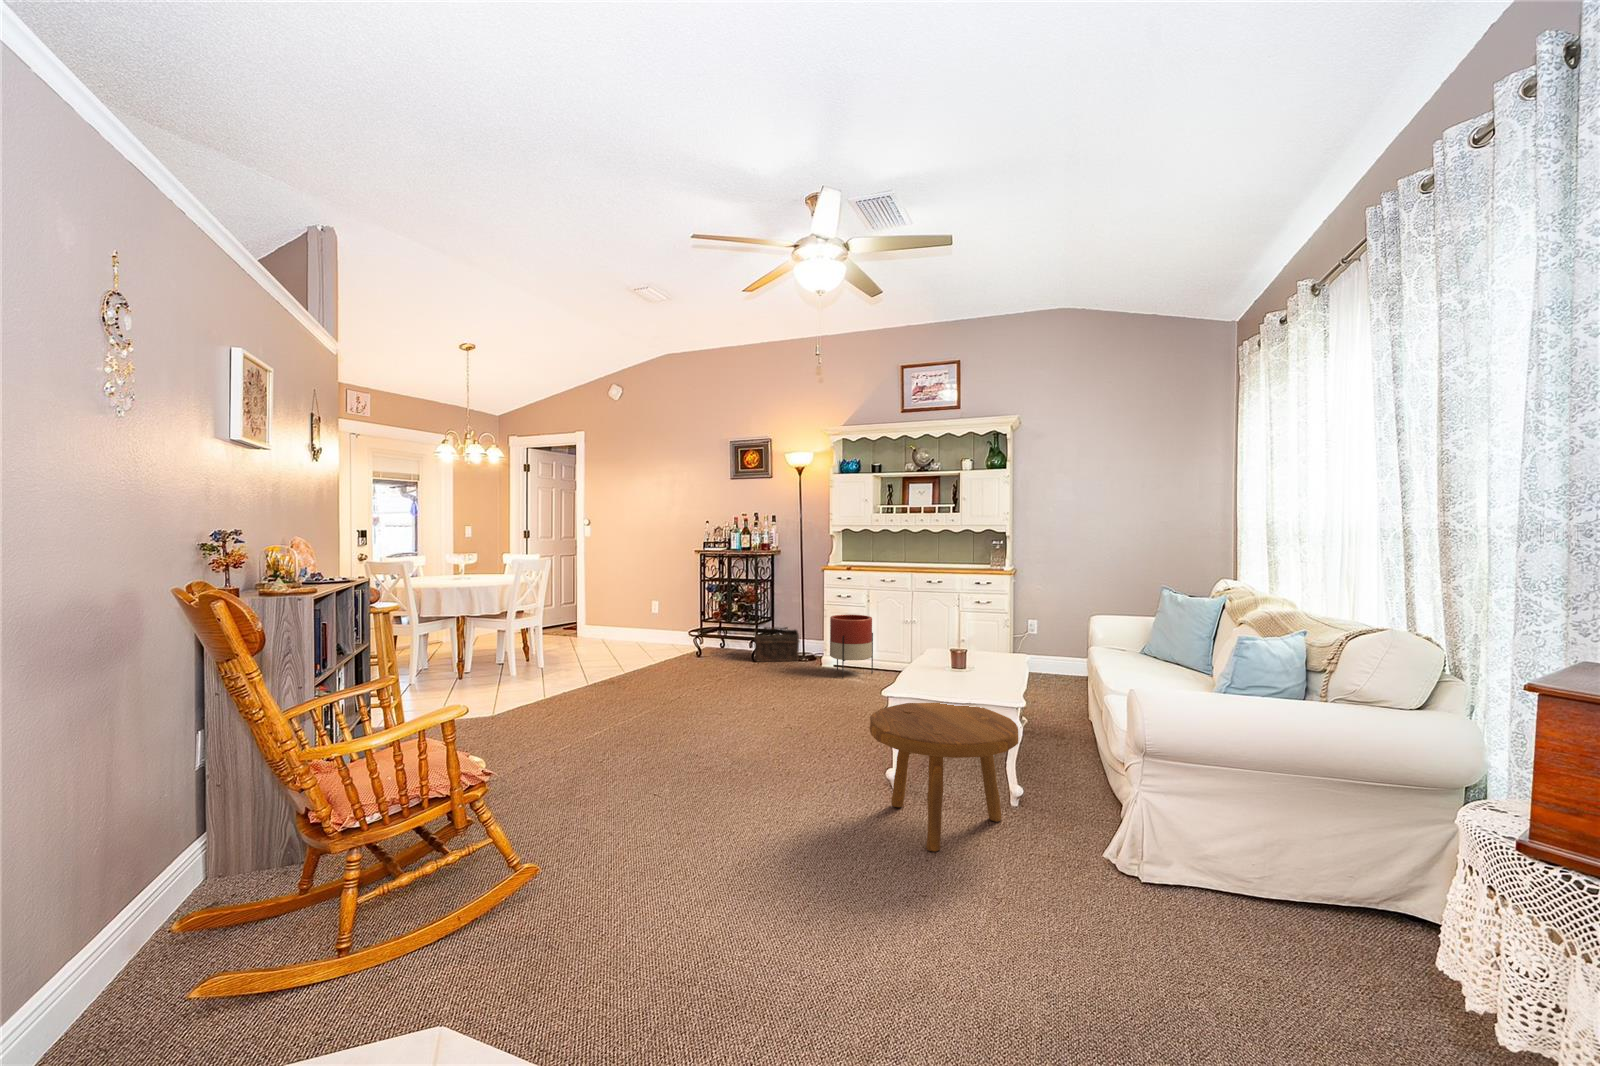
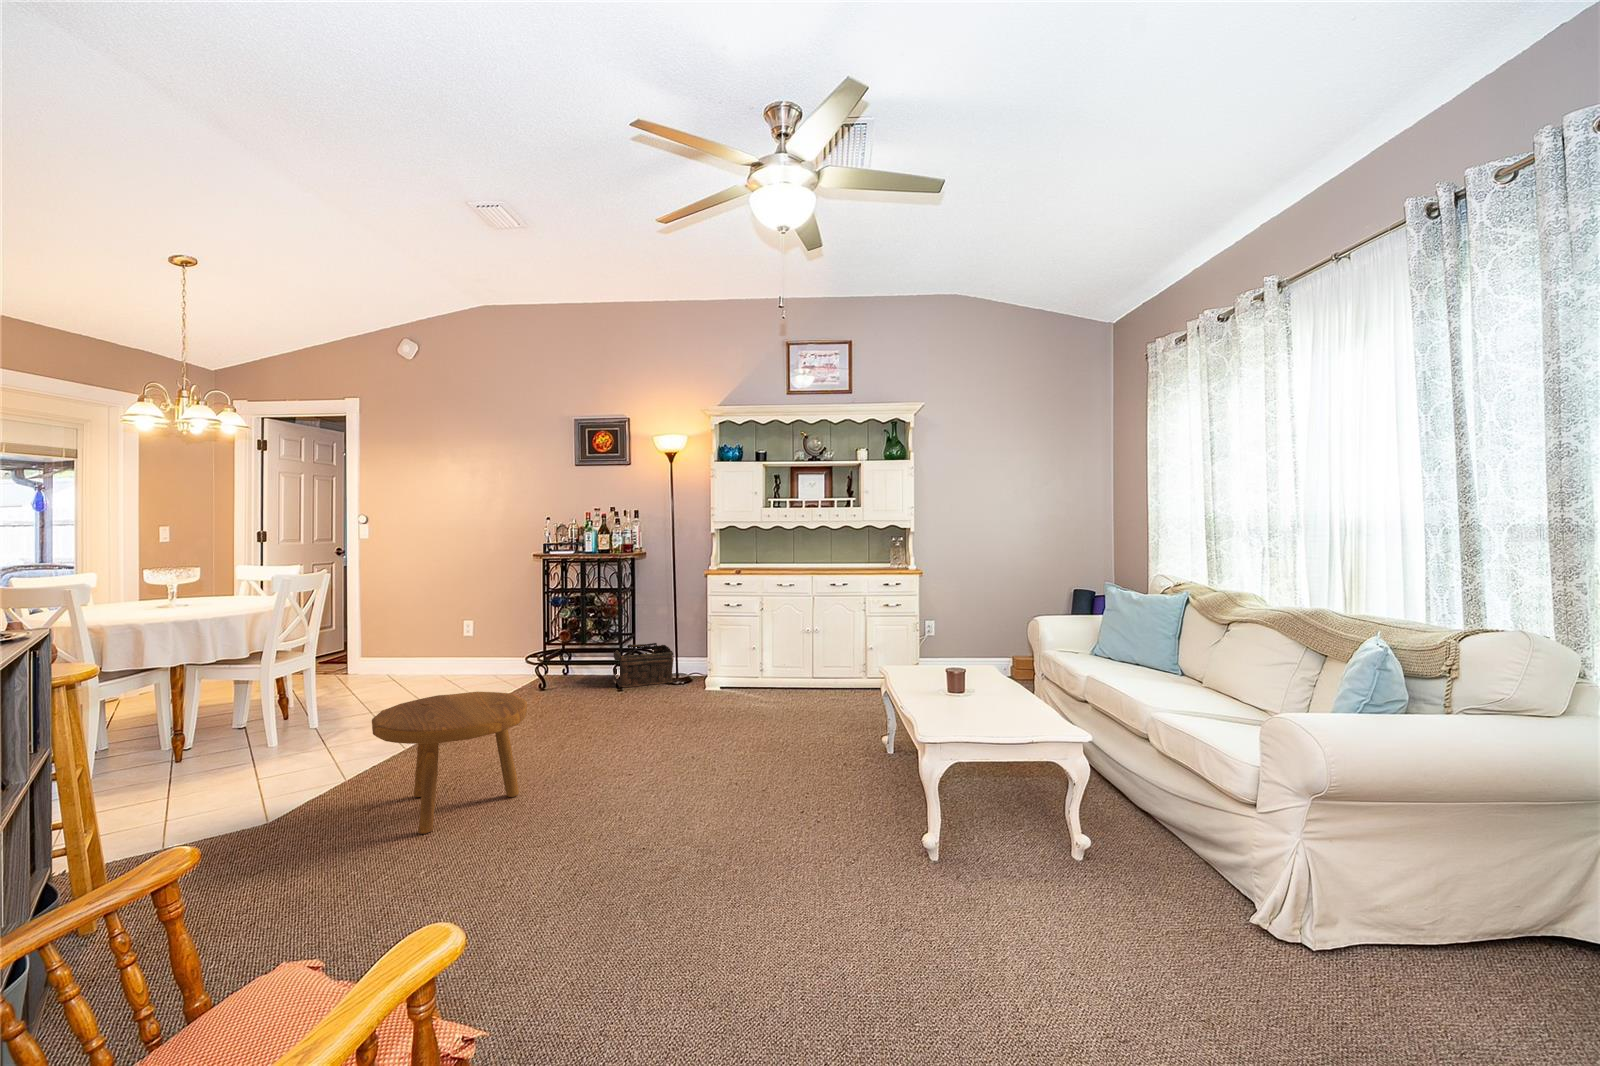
planter: present [830,615,873,678] -> none [722,625,771,701]
footstool: present [870,702,1018,852] -> present [372,692,527,834]

